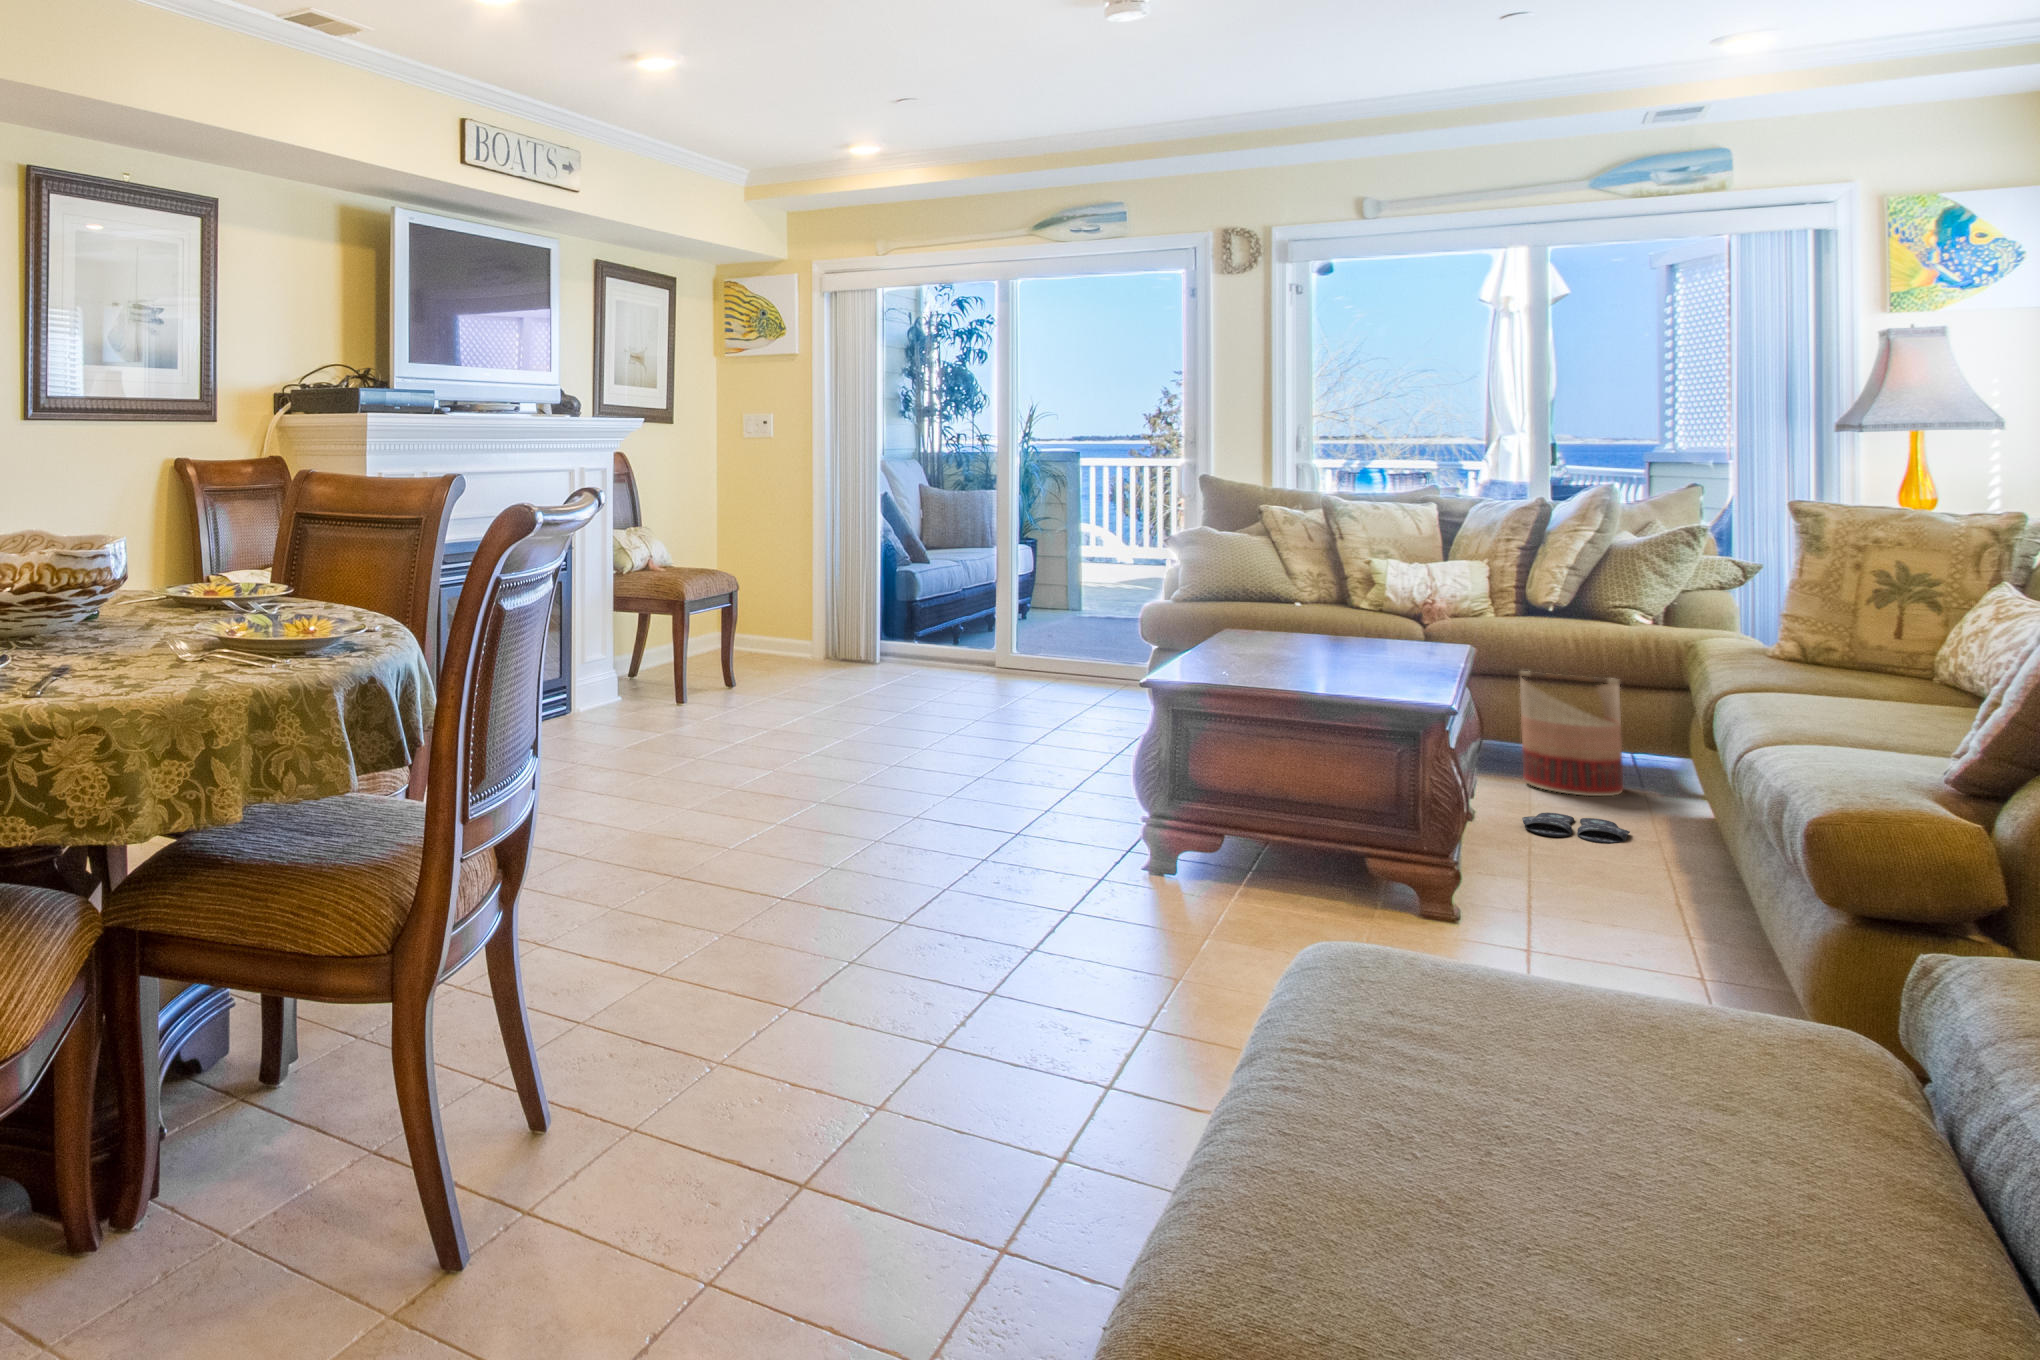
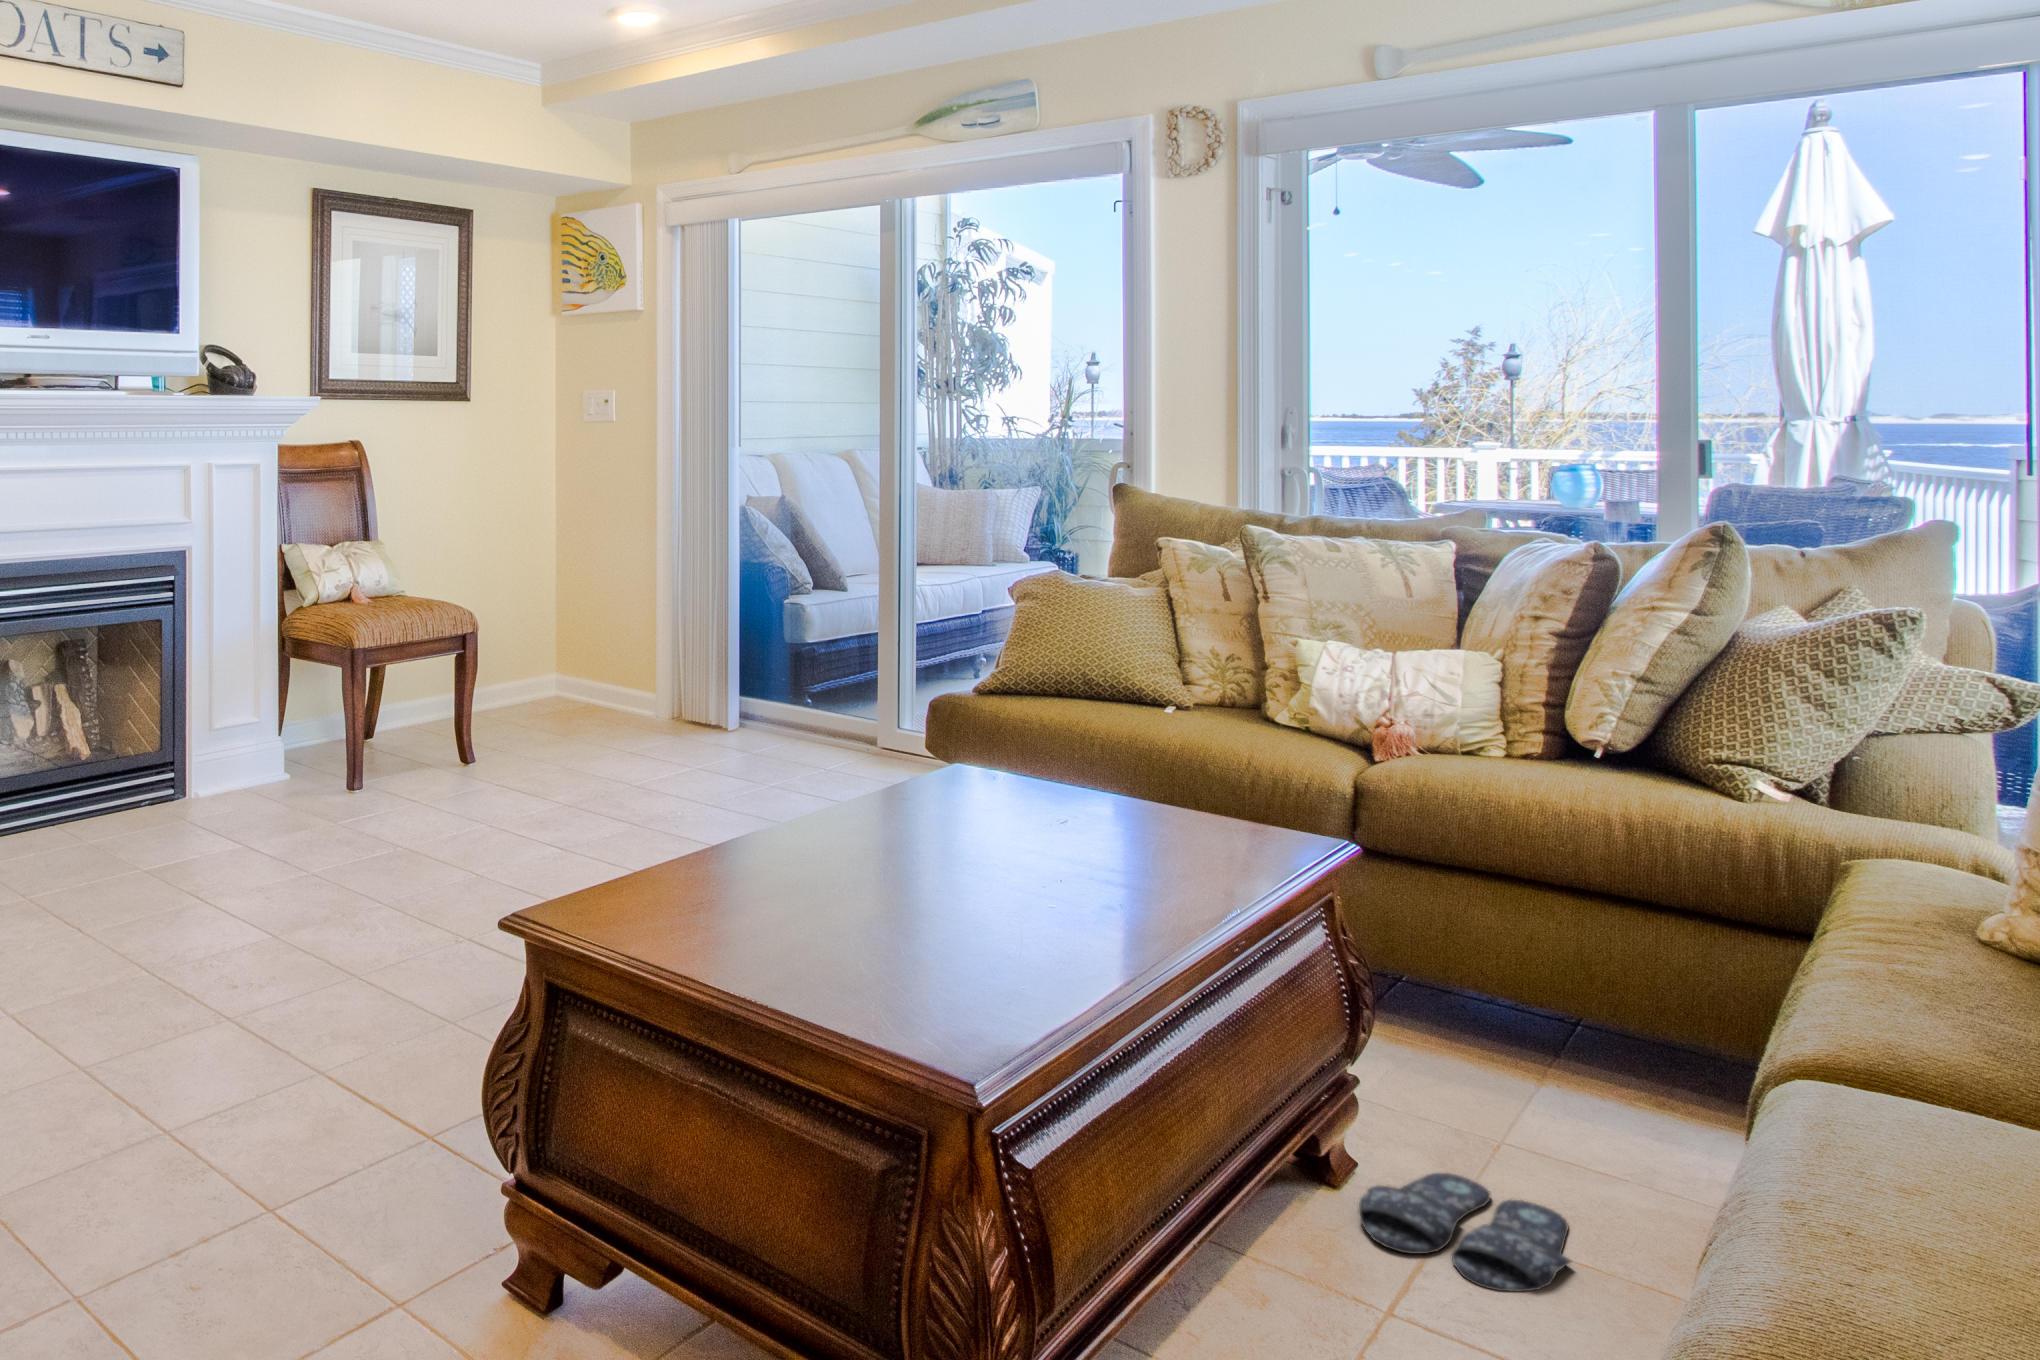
basket: present [1518,671,1623,796] -> none [1482,869,1672,1133]

